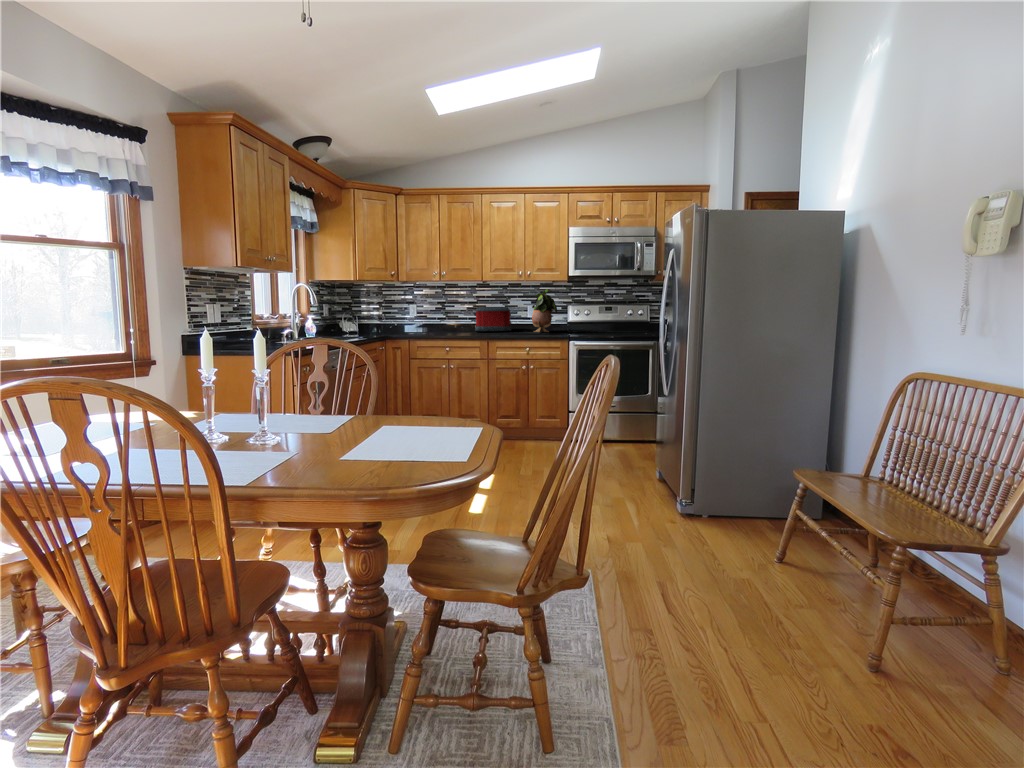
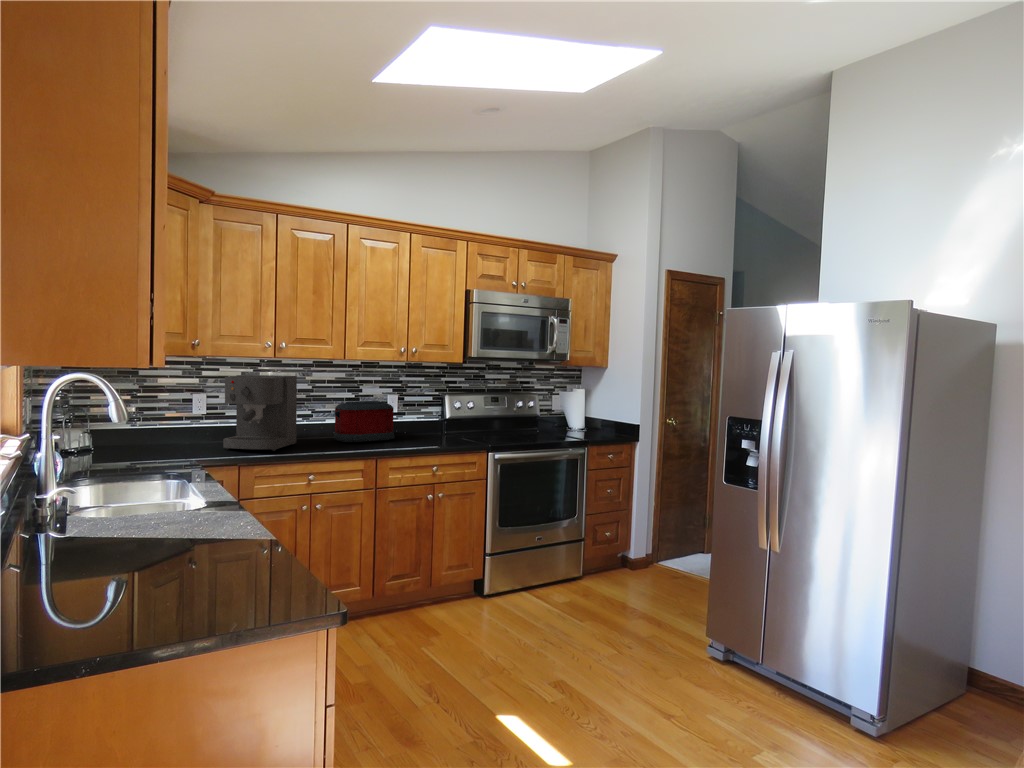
potted plant: present [532,289,557,332] -> none [426,376,465,441]
coffee maker: none [407,290,450,333] -> present [223,375,297,451]

